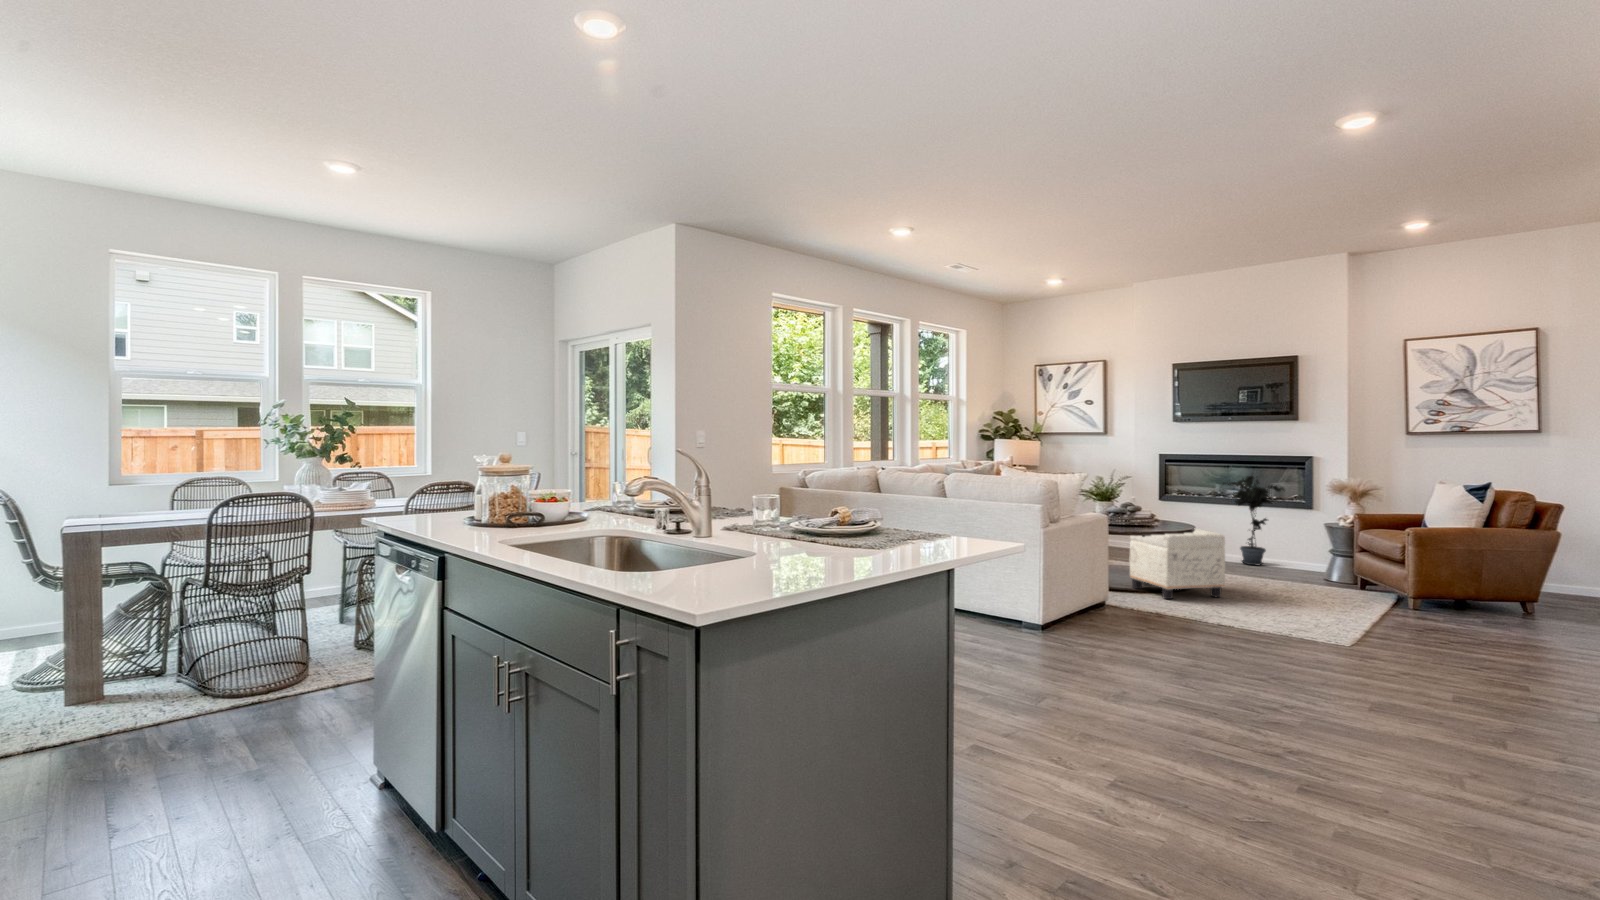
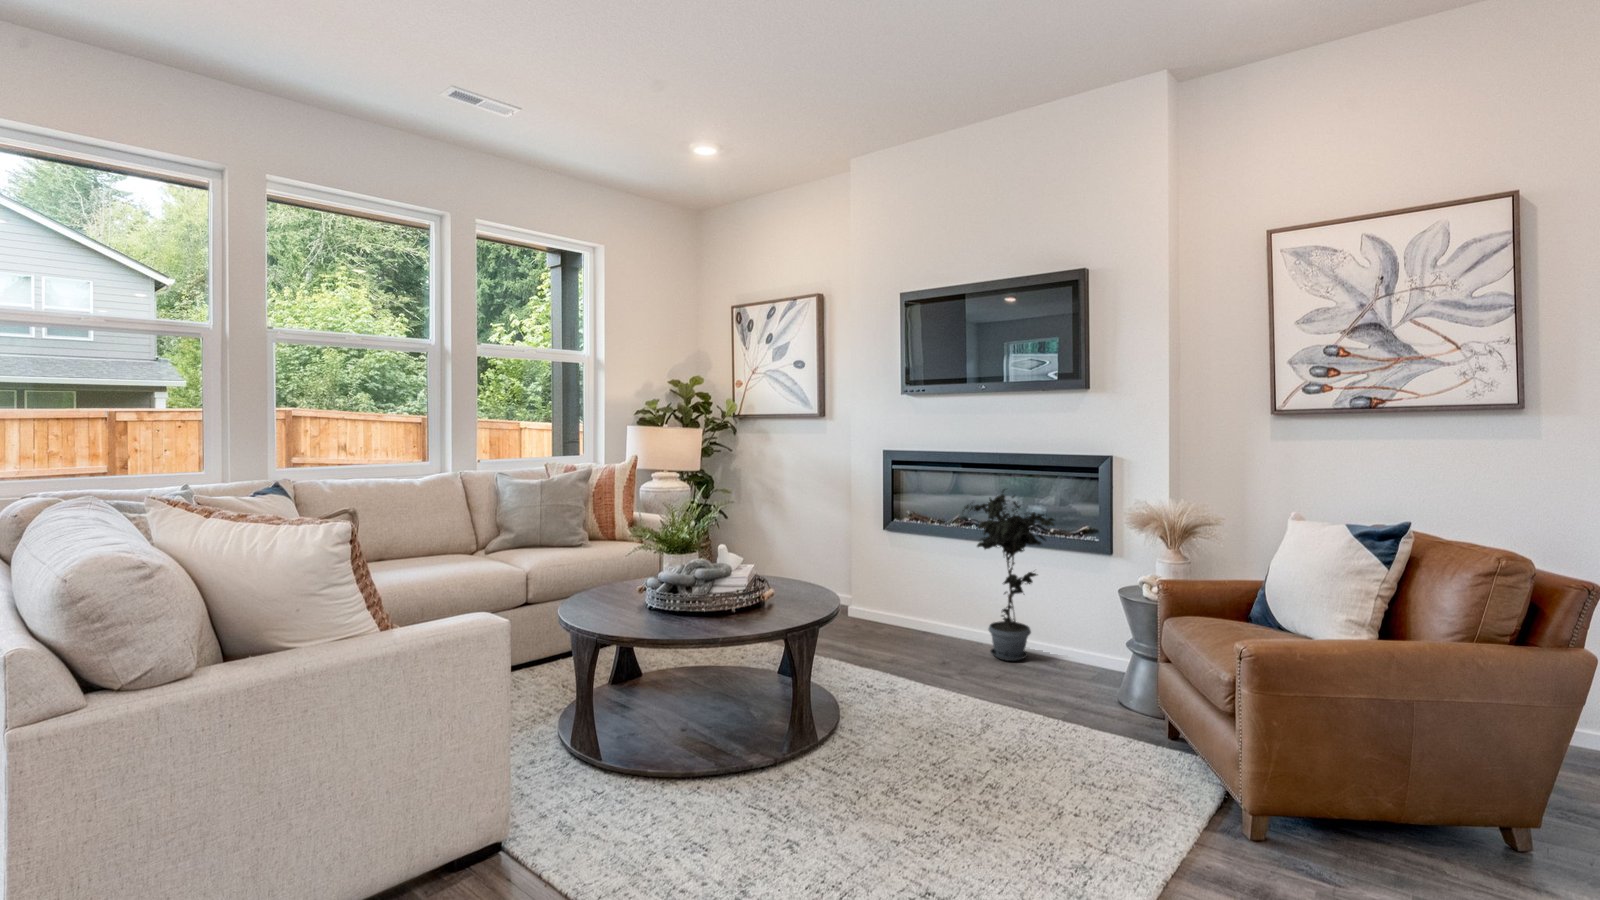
ottoman: present [1130,529,1225,599] -> none [672,627,838,831]

